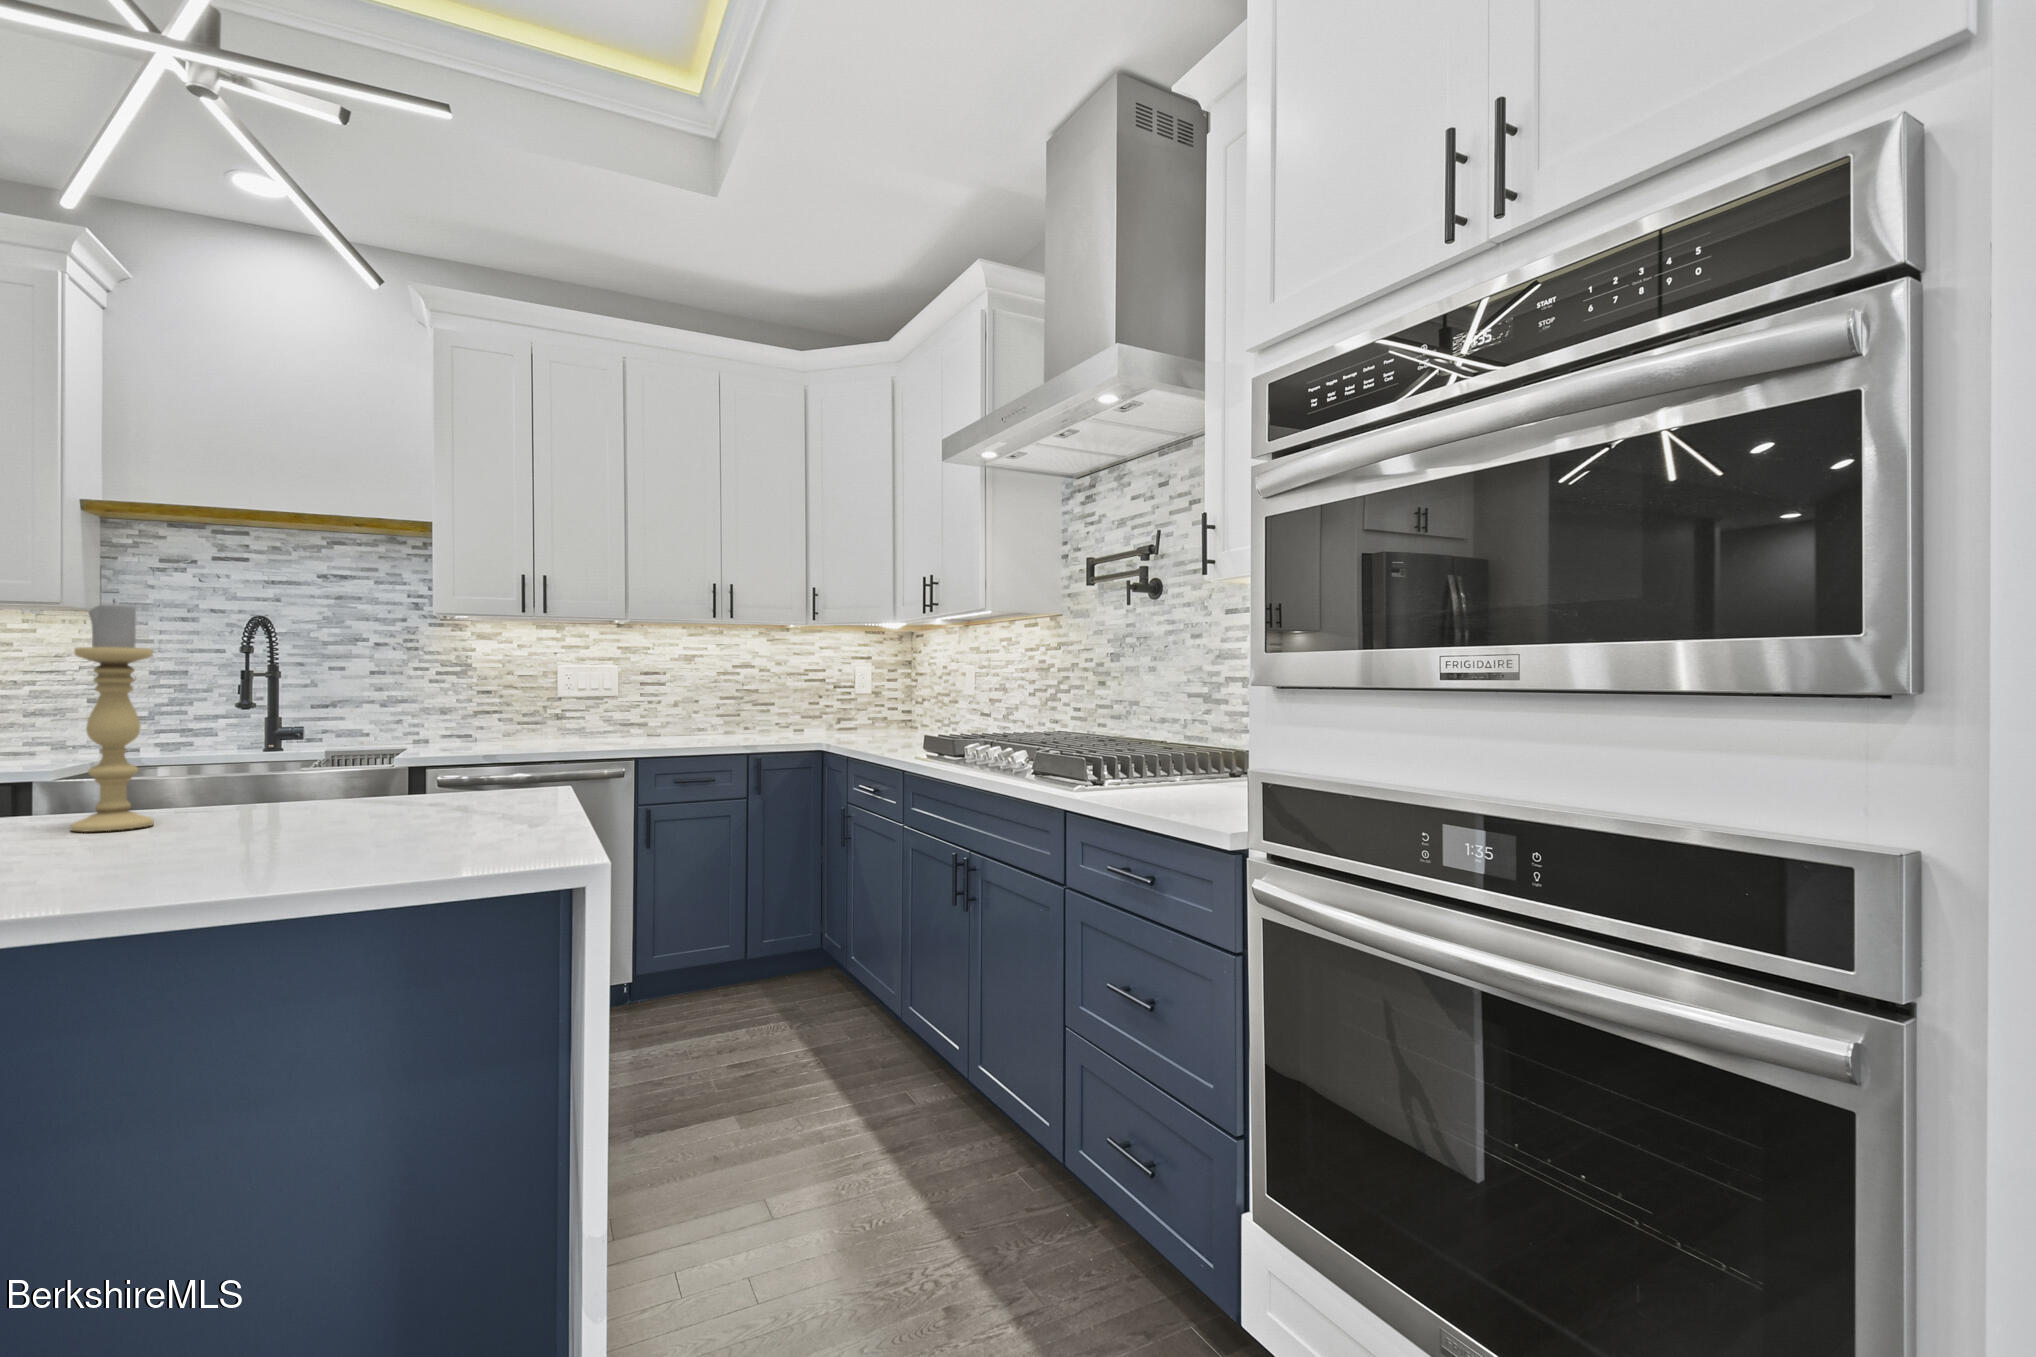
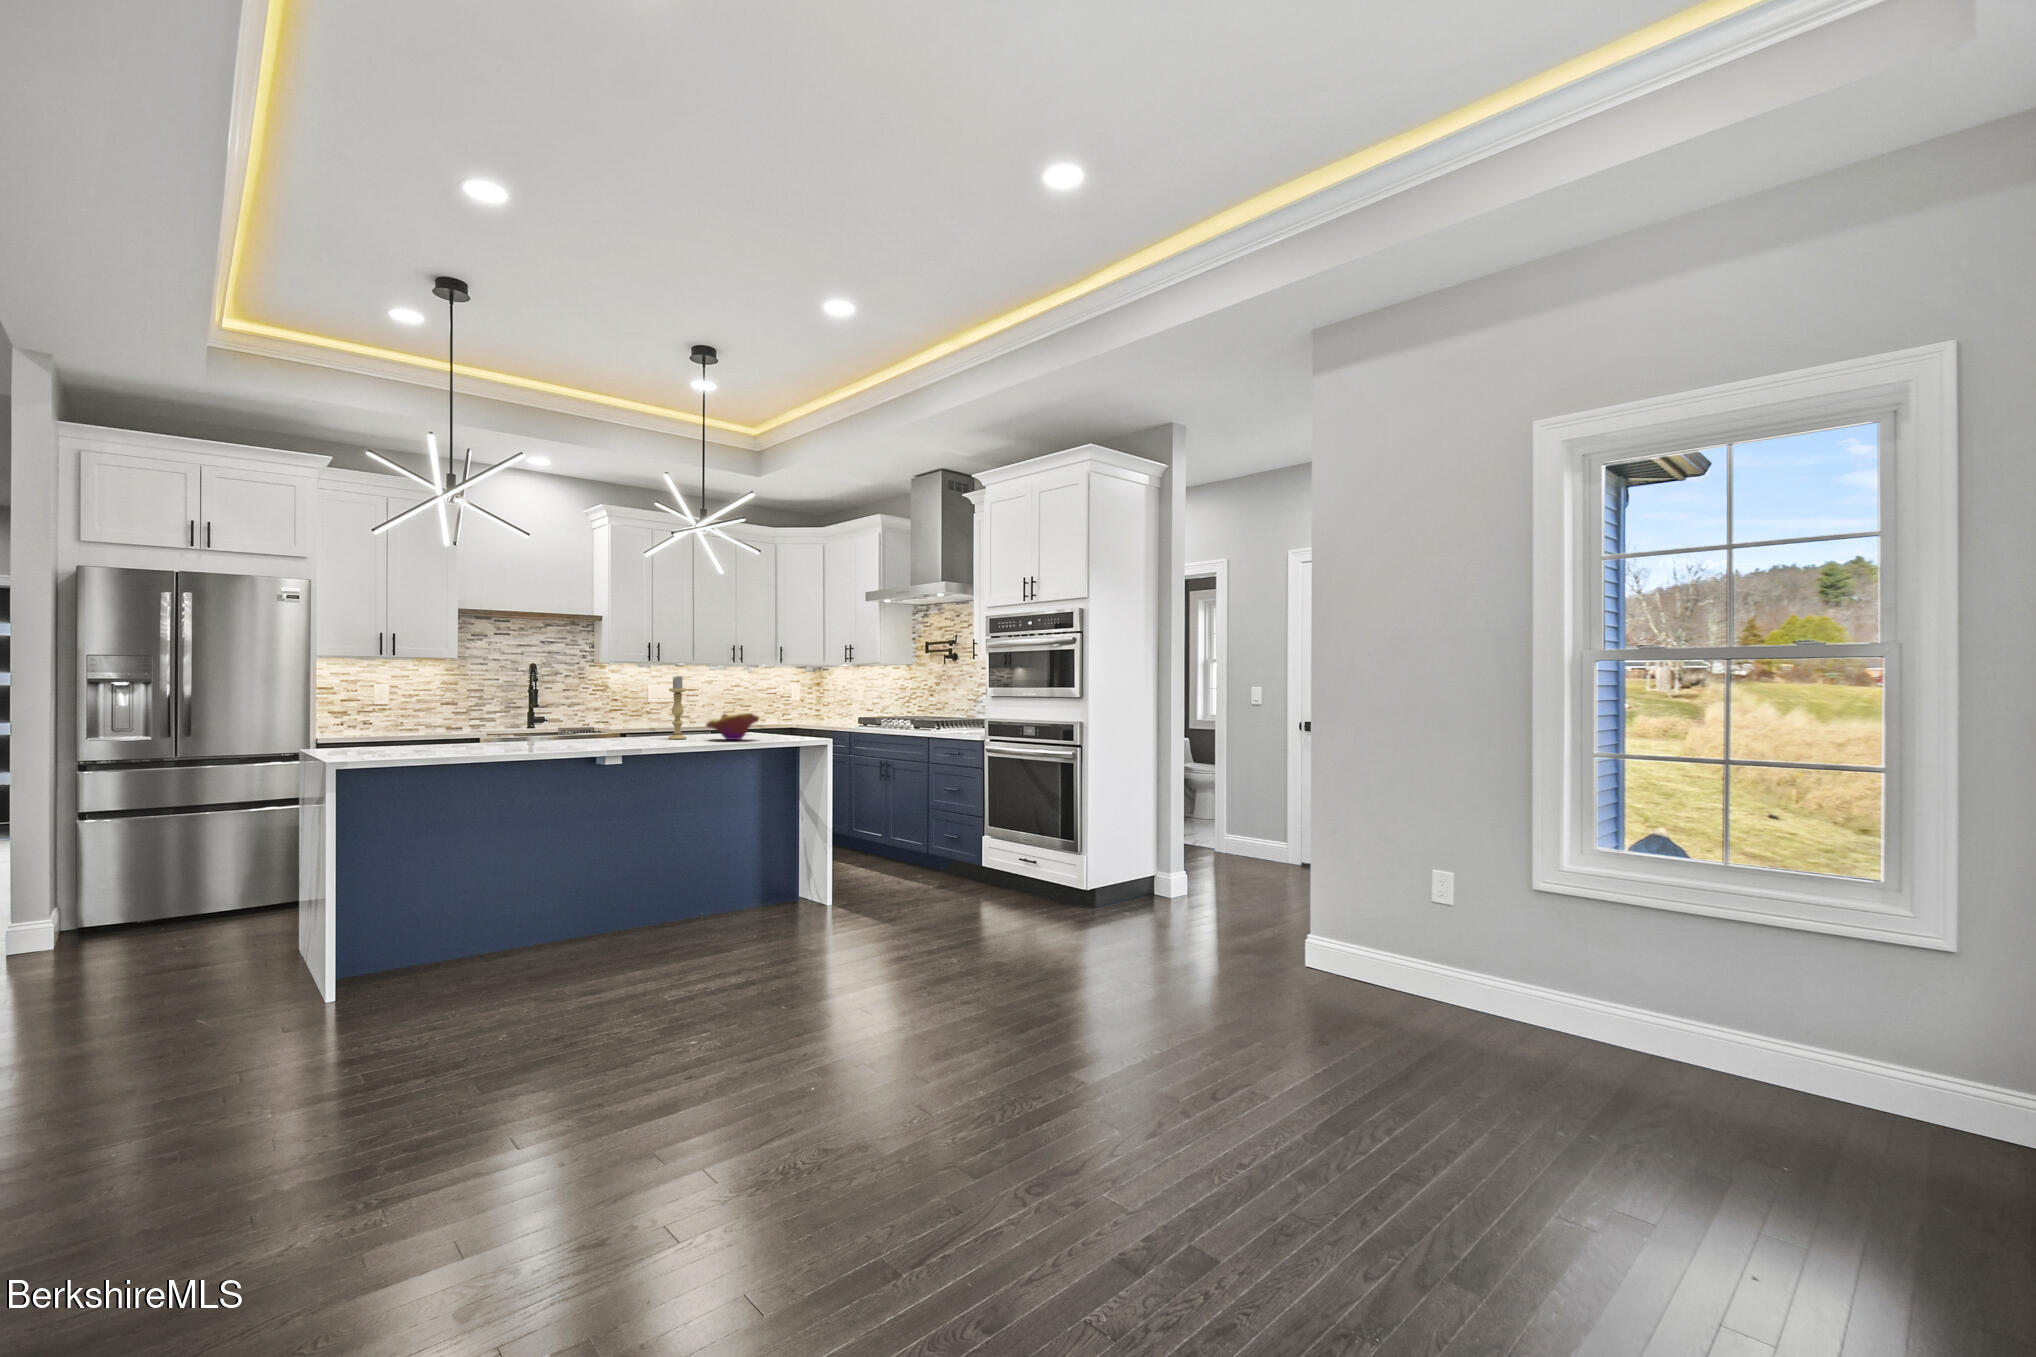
decorative bowl: none [123,739,370,844] -> present [706,713,759,740]

